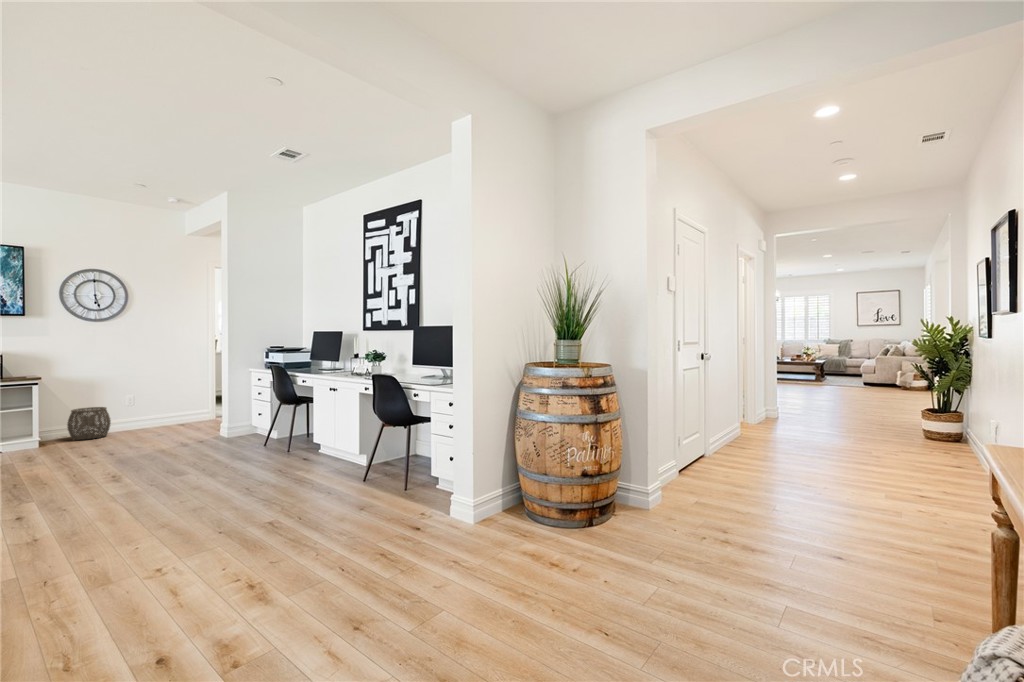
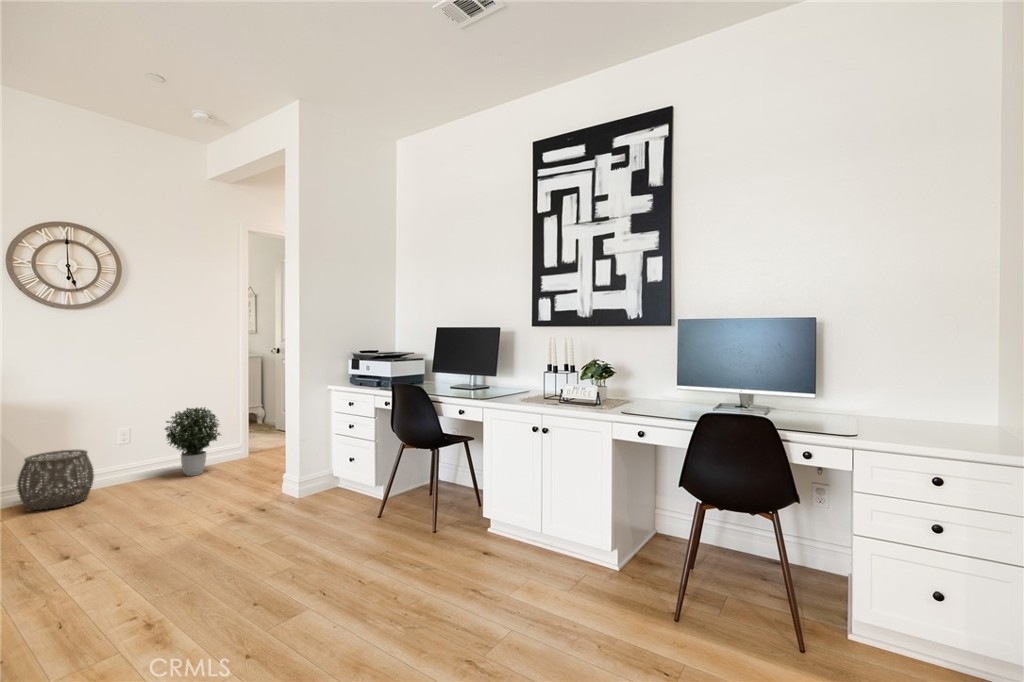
potted plant: none [155,383,192,427] -> present [165,408,220,476]

